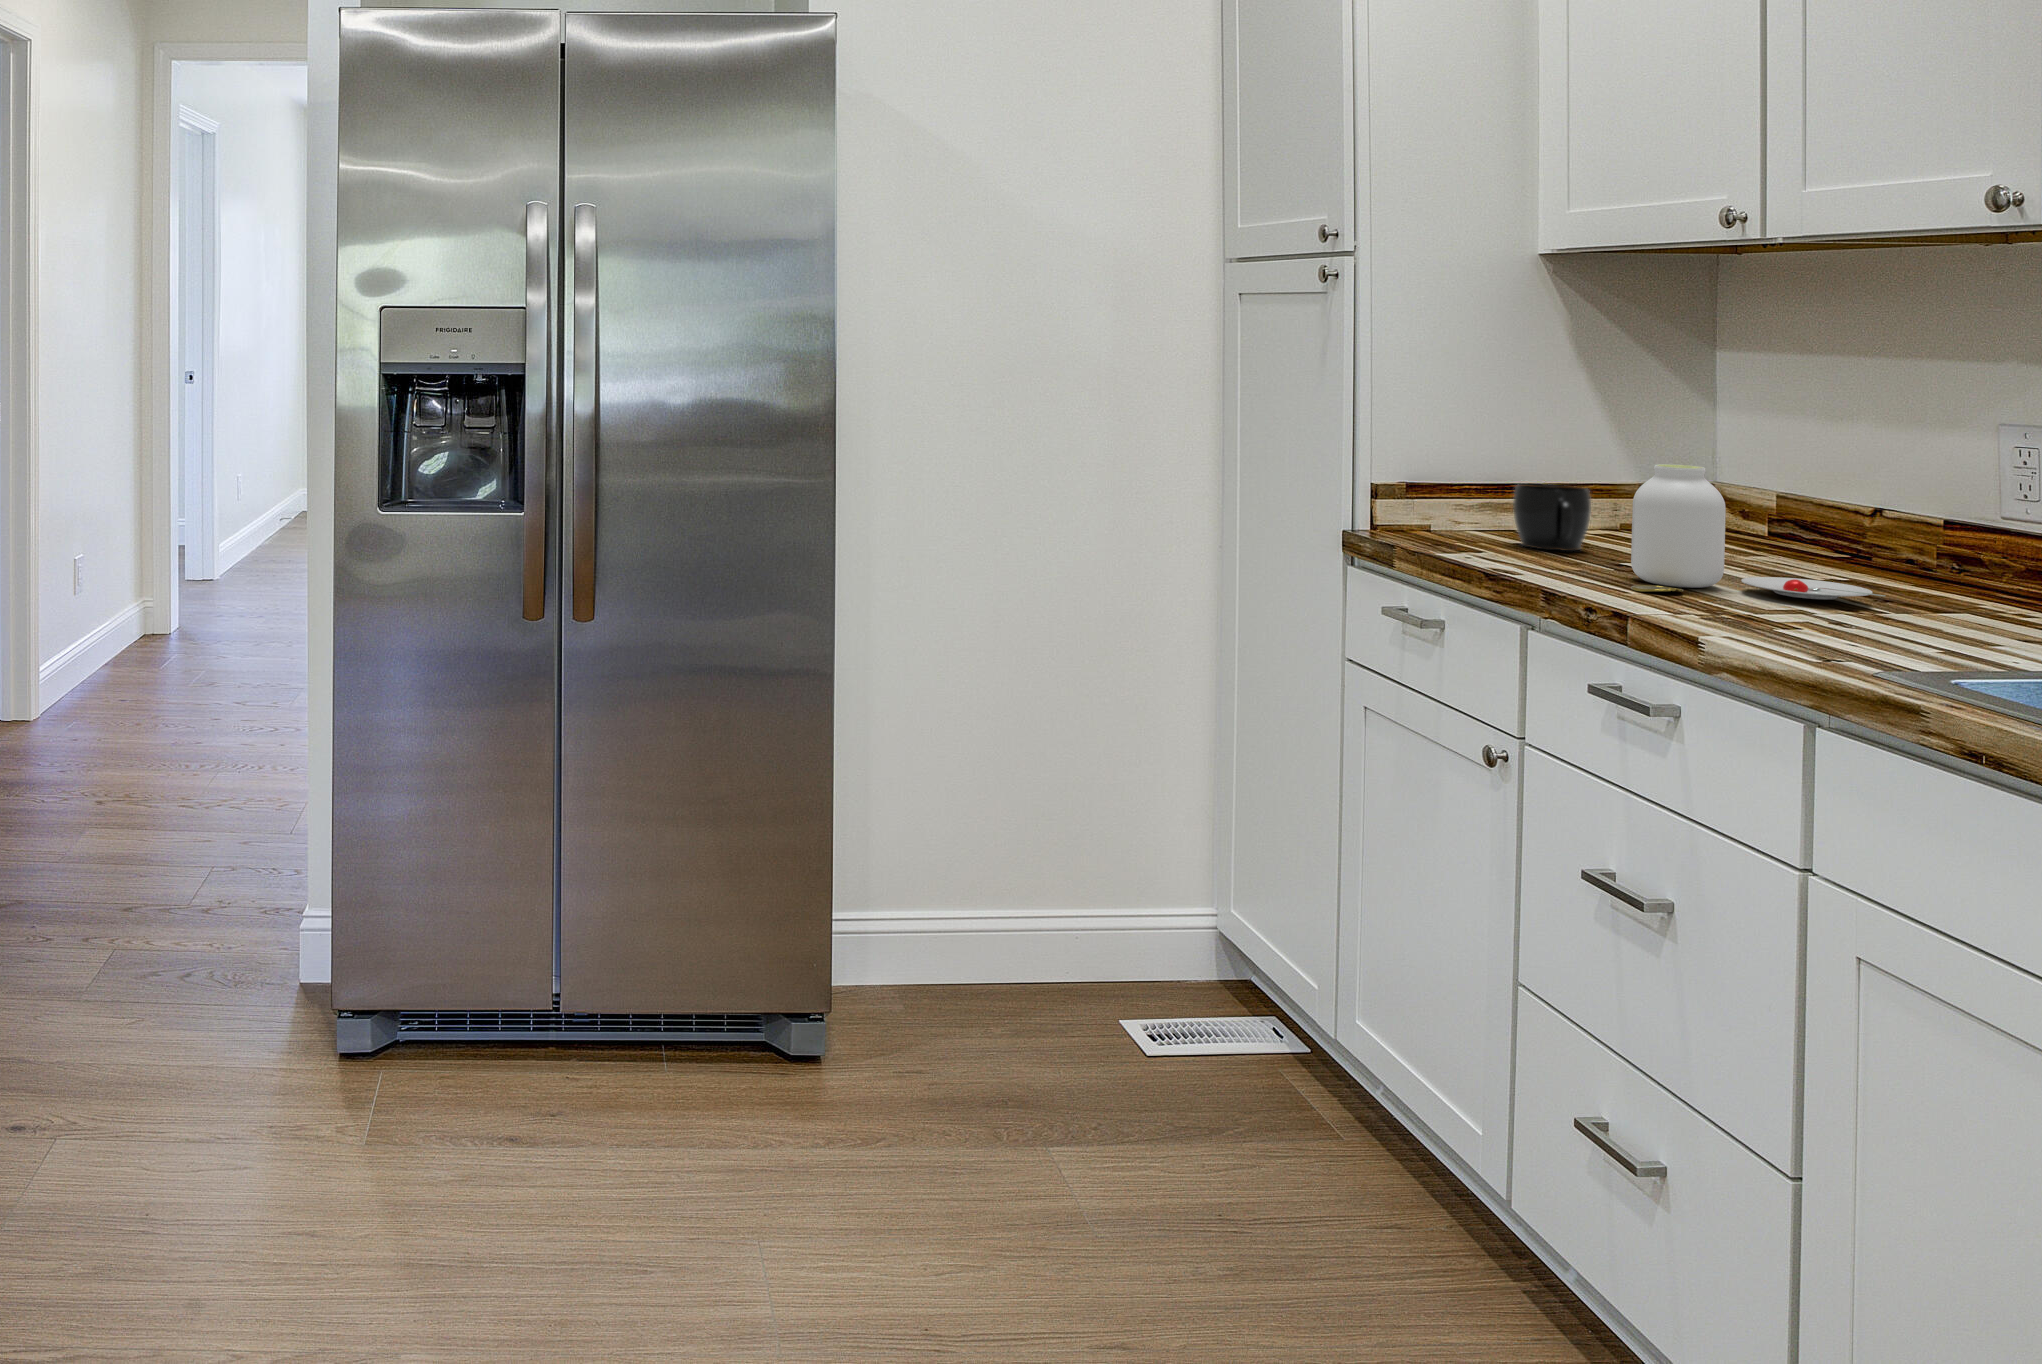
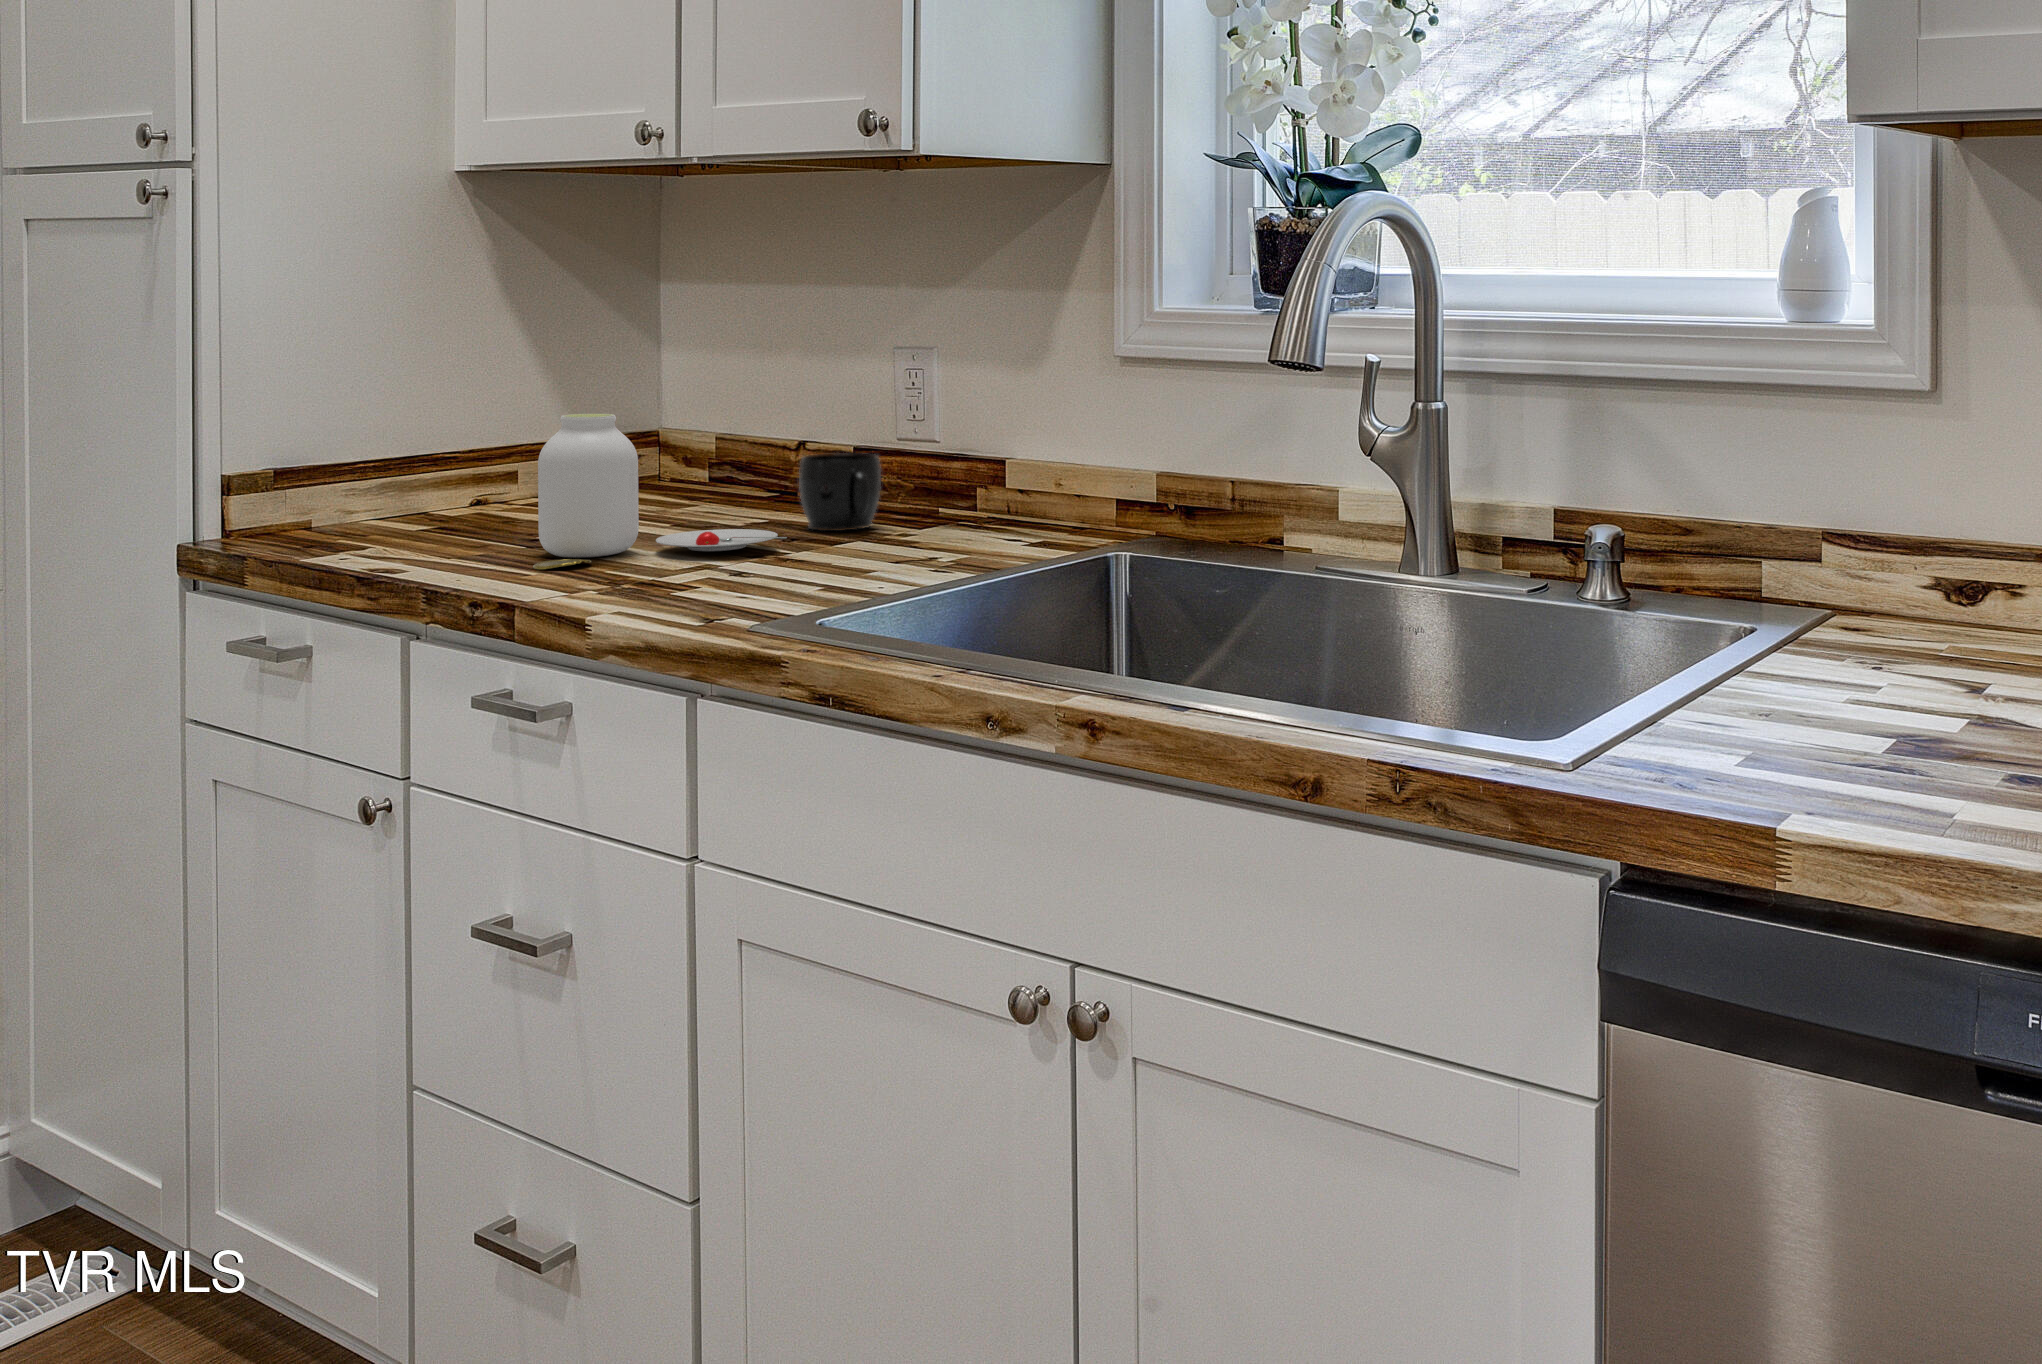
mug: present [1513,484,1591,551] -> present [799,453,881,531]

